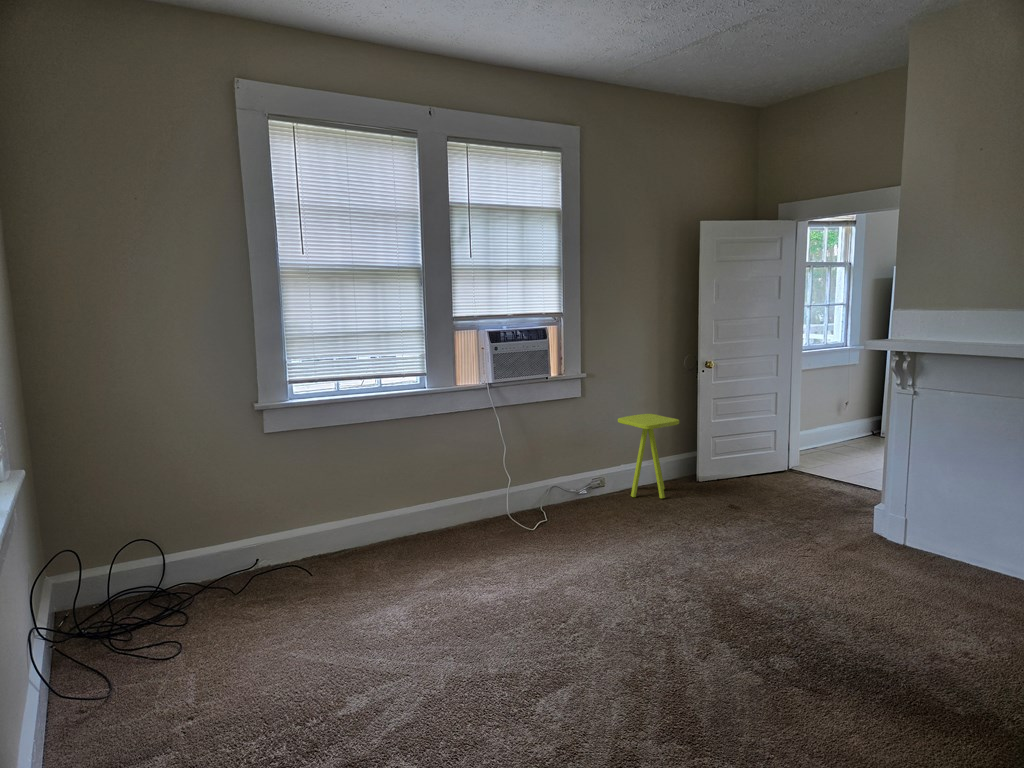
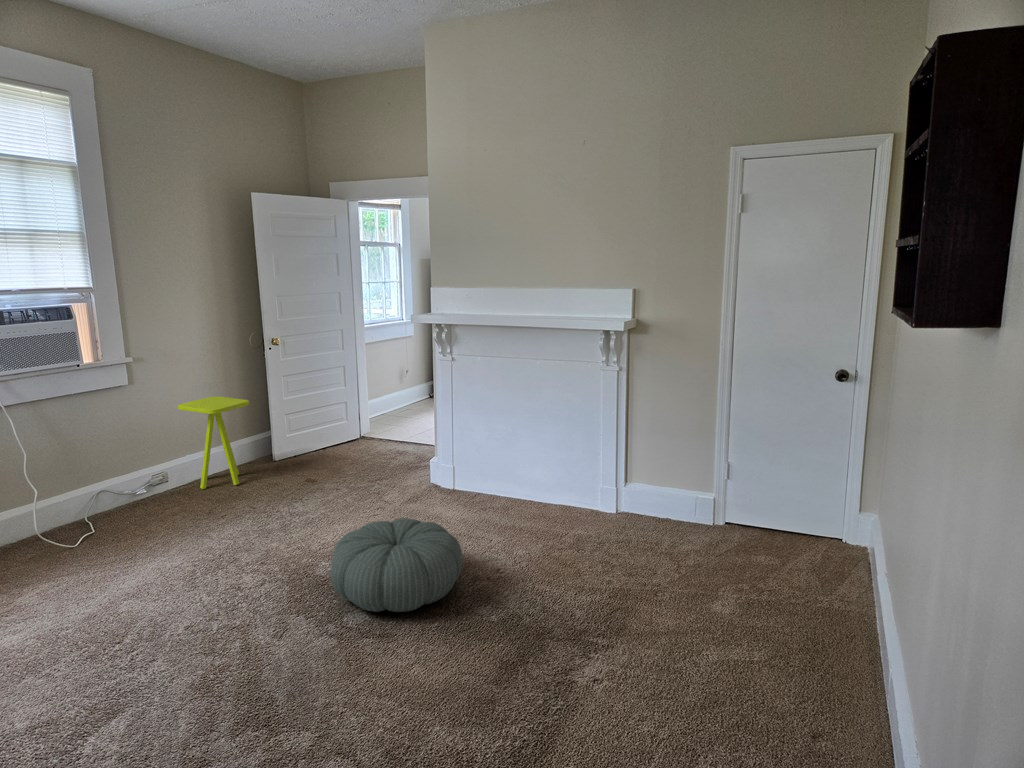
pouf: none [760,563,929,677] -> present [331,518,463,612]

